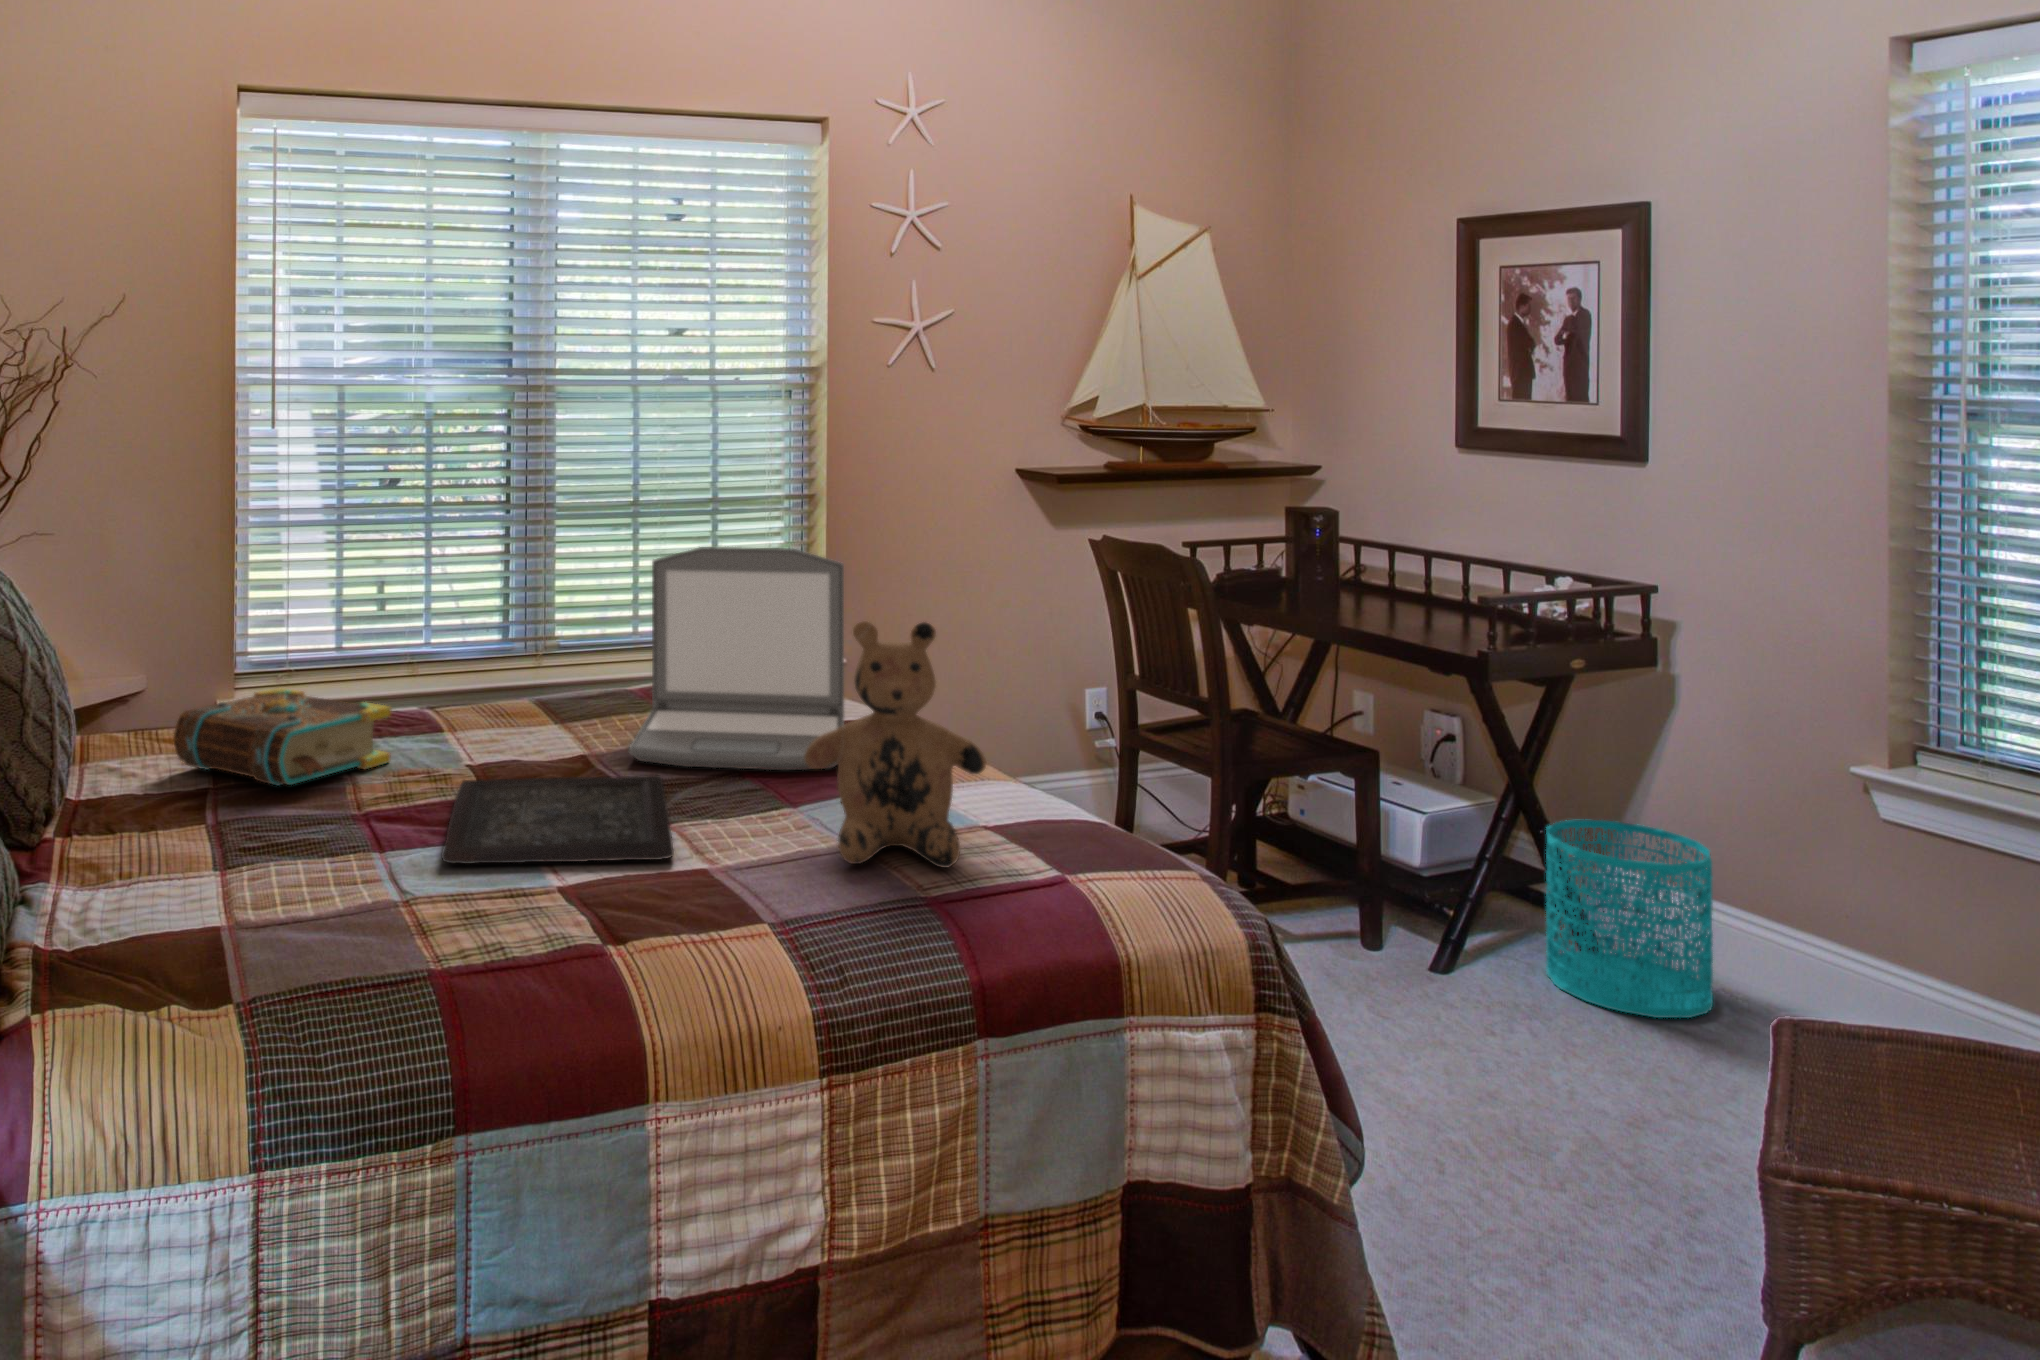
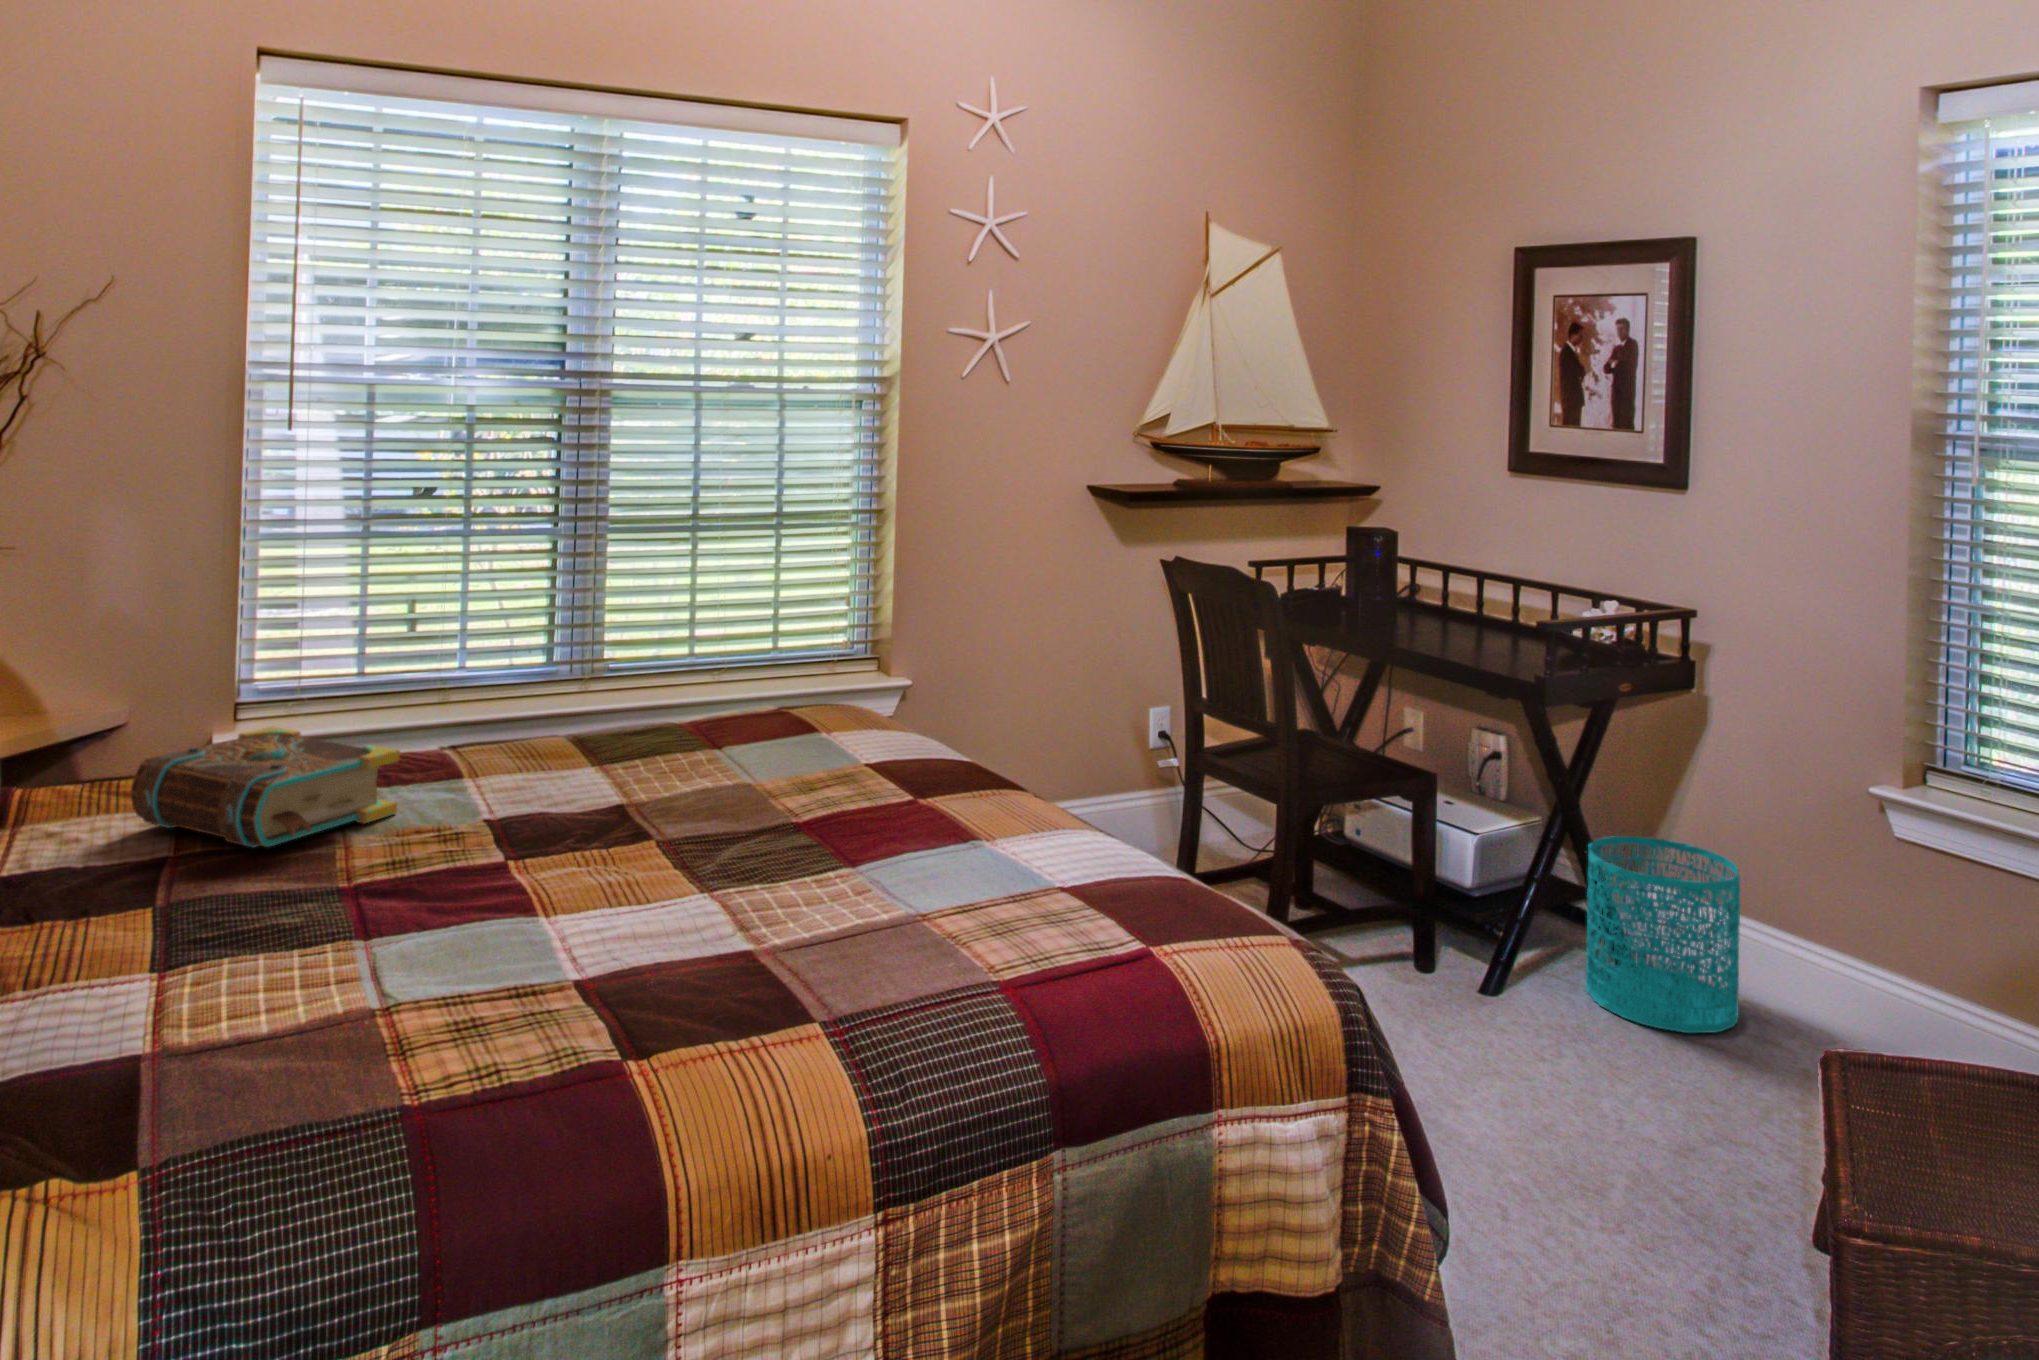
laptop: present [629,547,844,770] -> none [672,568,914,816]
teddy bear: present [804,621,986,868] -> none [866,658,1066,938]
tray: present [442,775,674,864] -> none [435,827,714,949]

